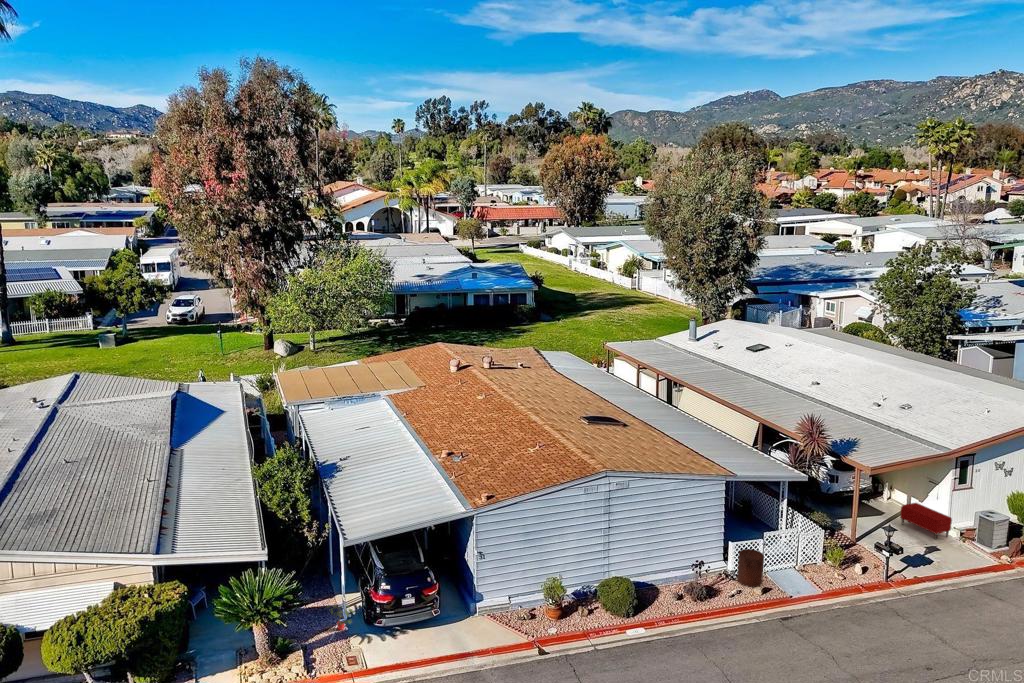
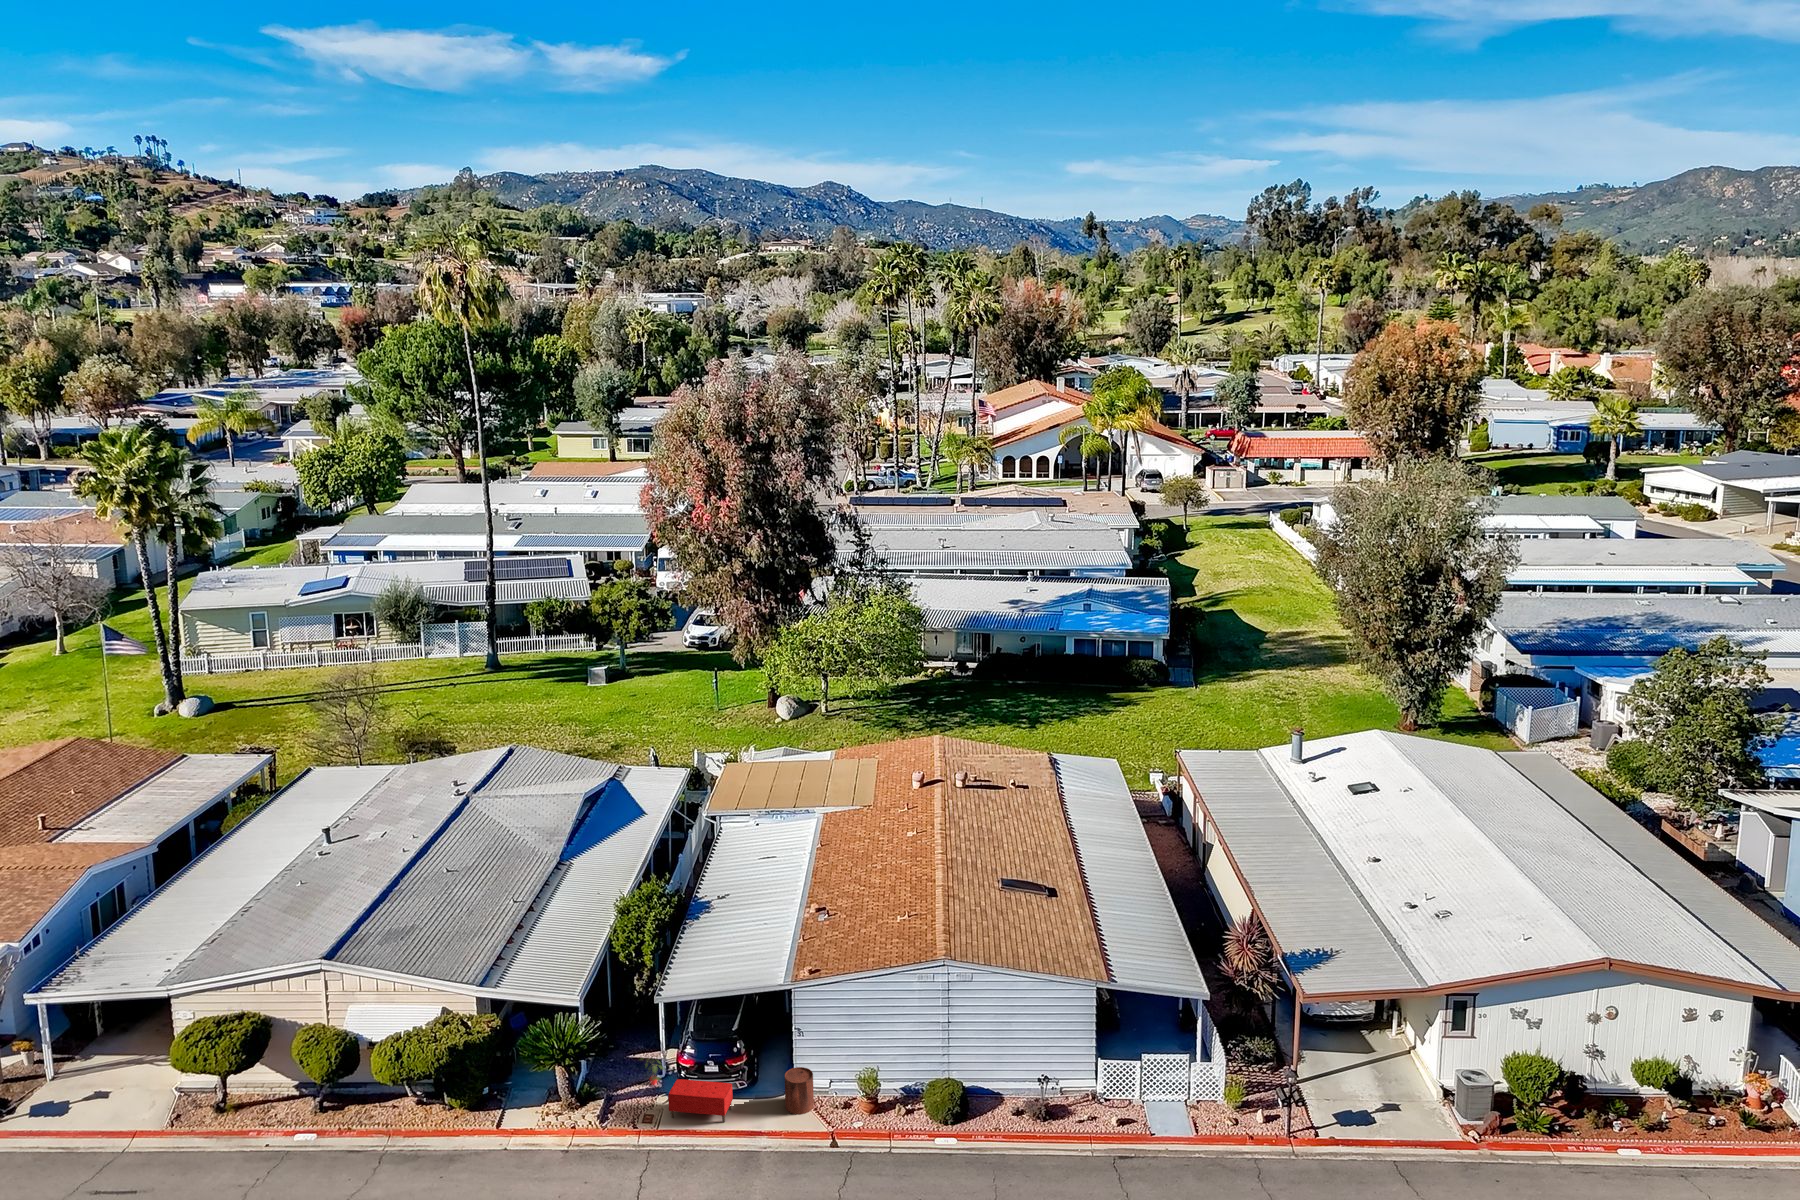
bench: present [900,503,952,539] -> present [668,1079,733,1123]
trash can: present [737,549,764,587] -> present [785,1067,814,1114]

